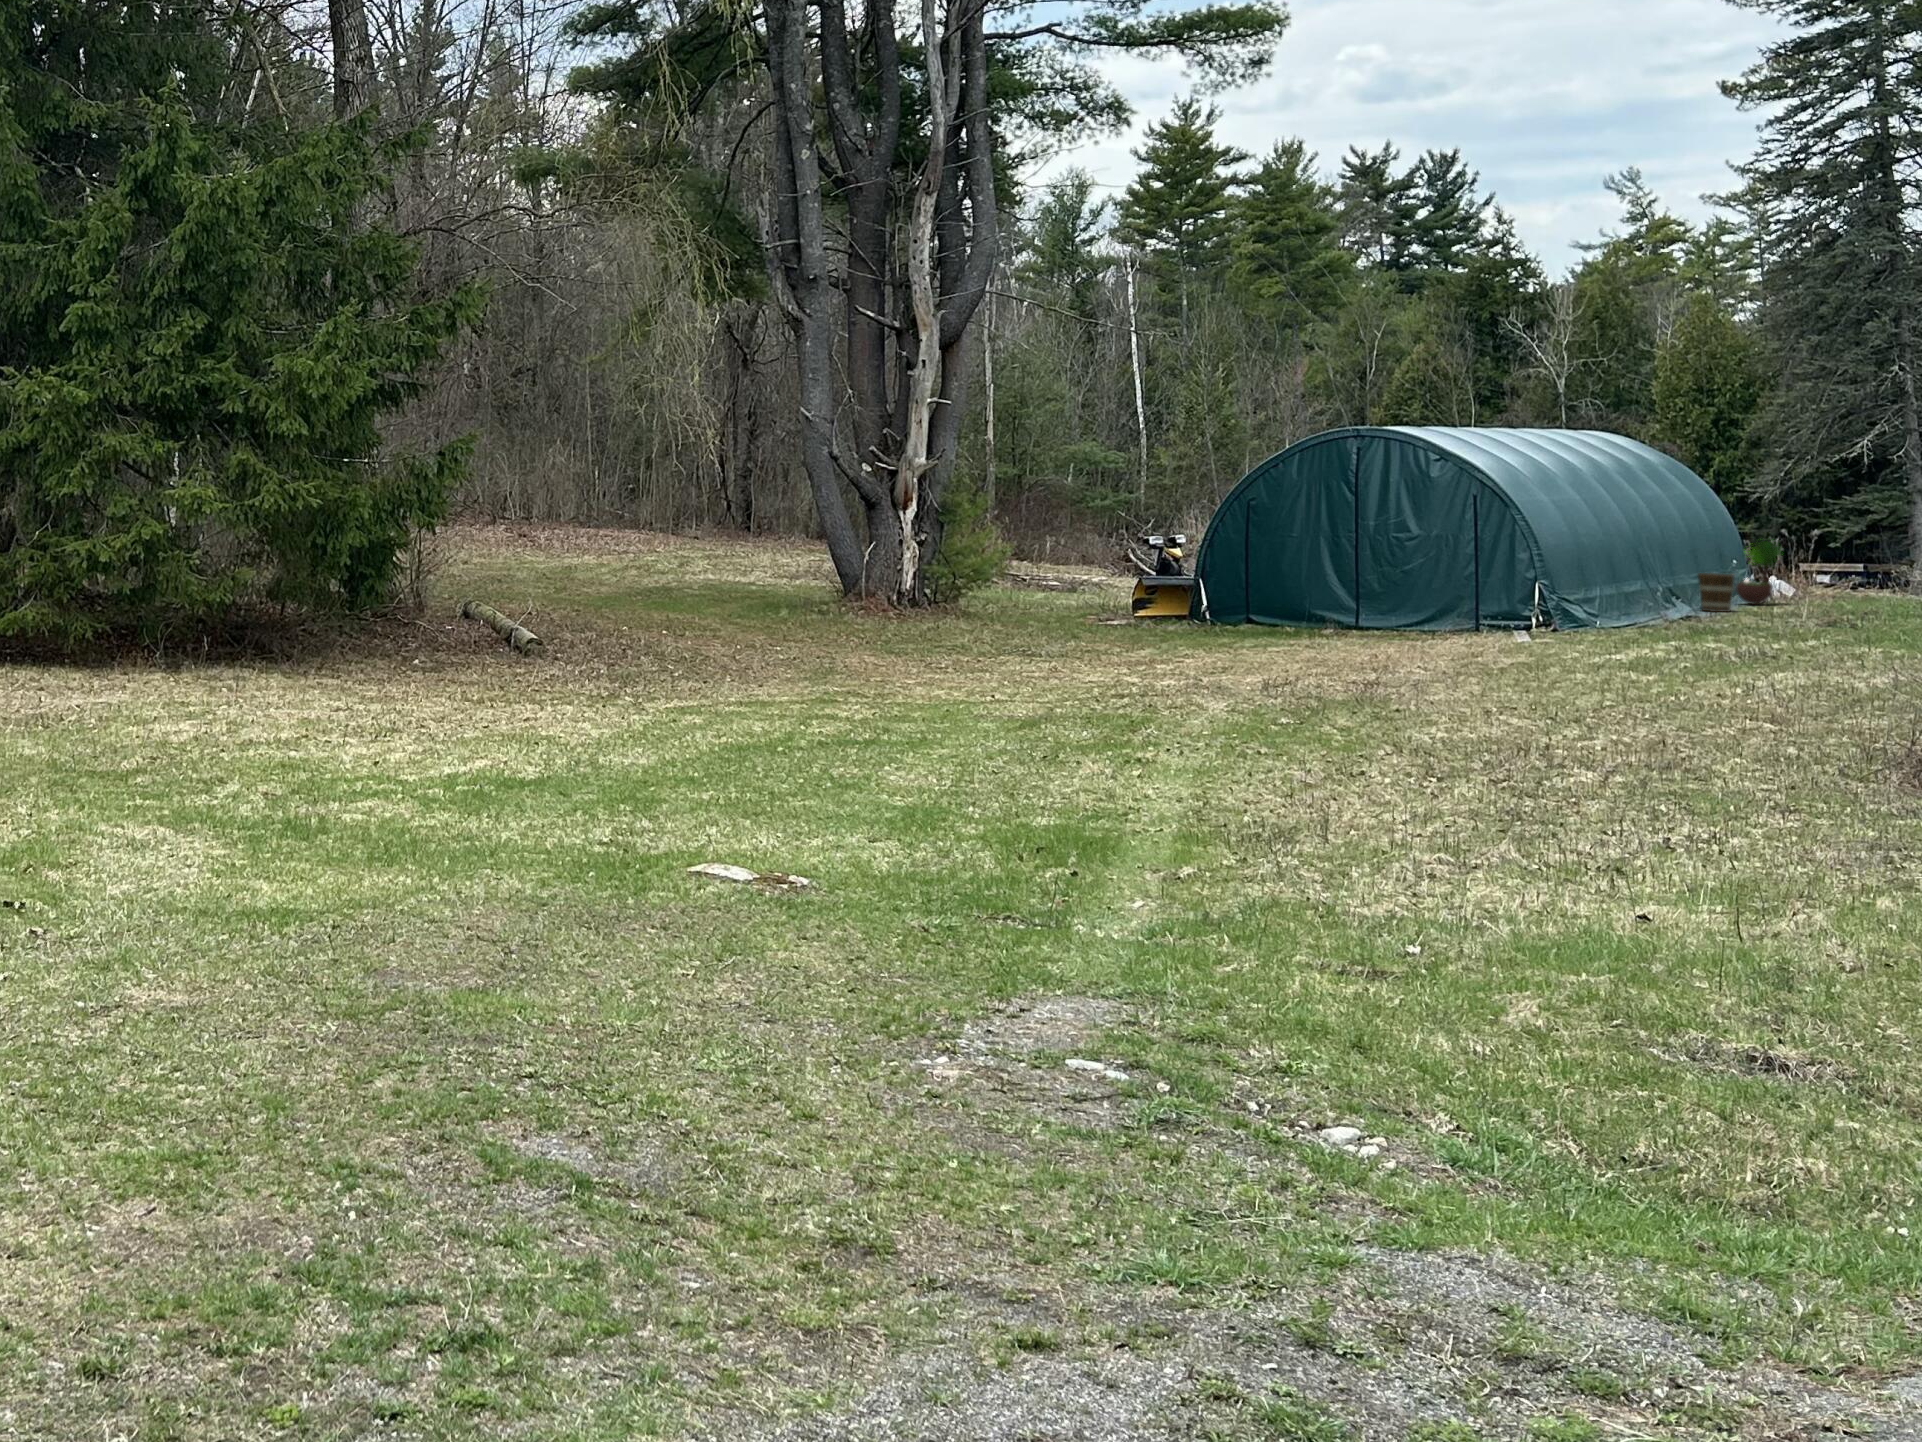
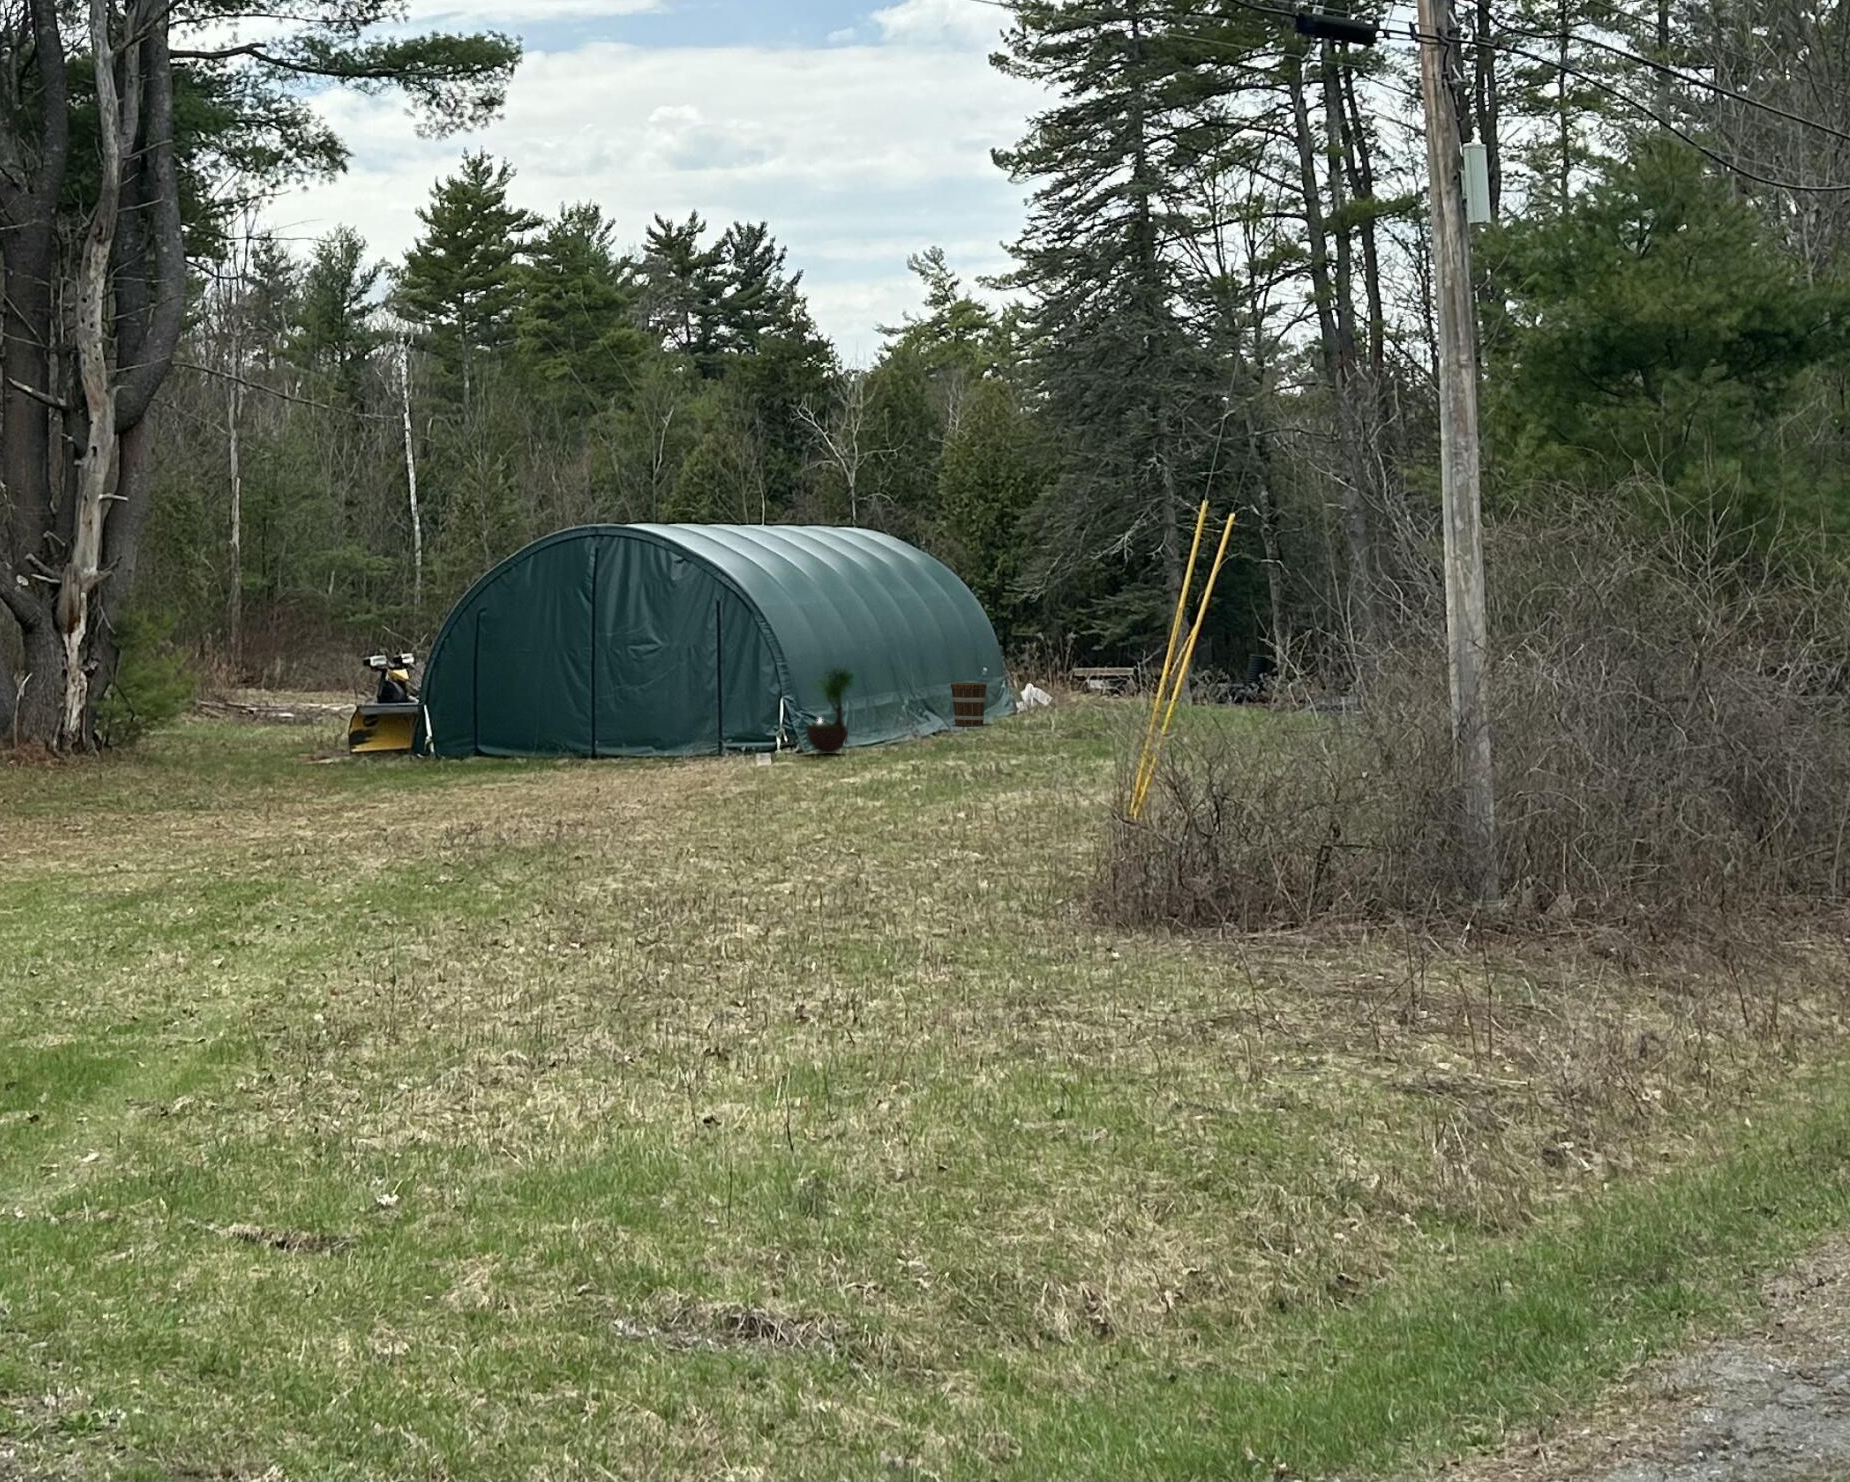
potted tree: present [1736,541,1783,605] -> present [808,667,858,754]

